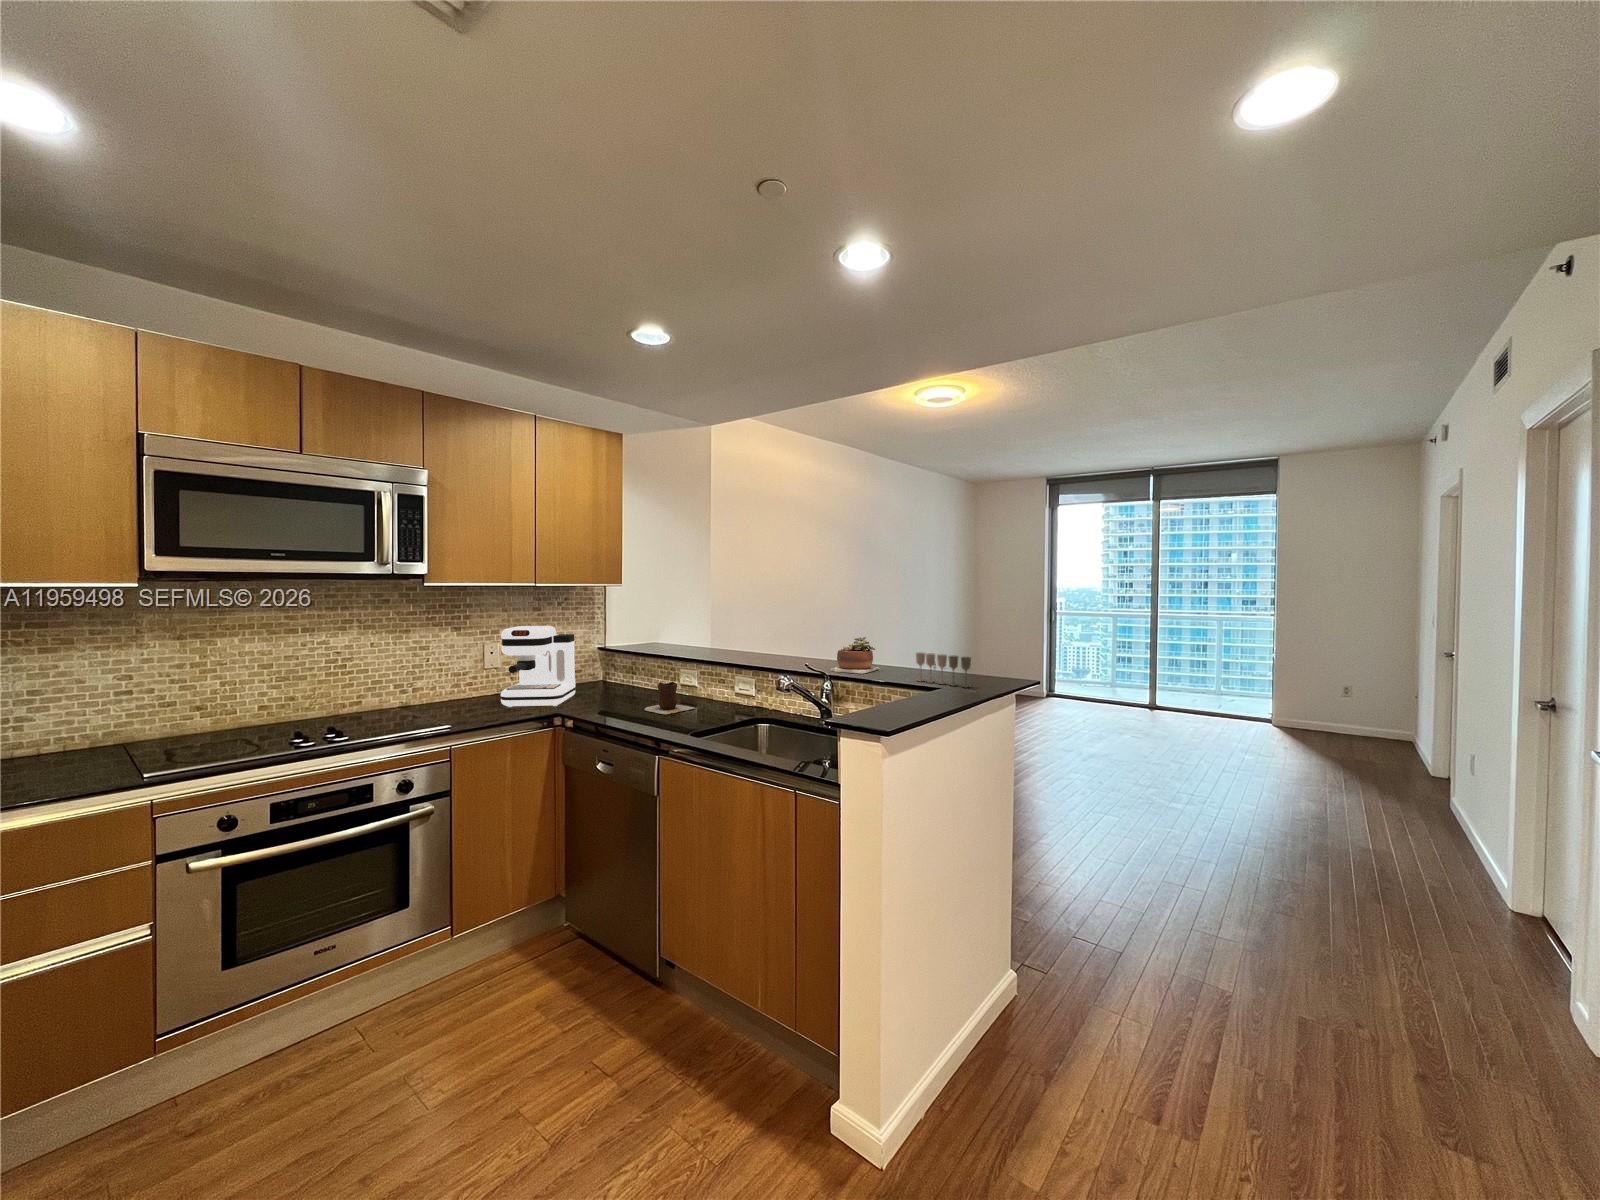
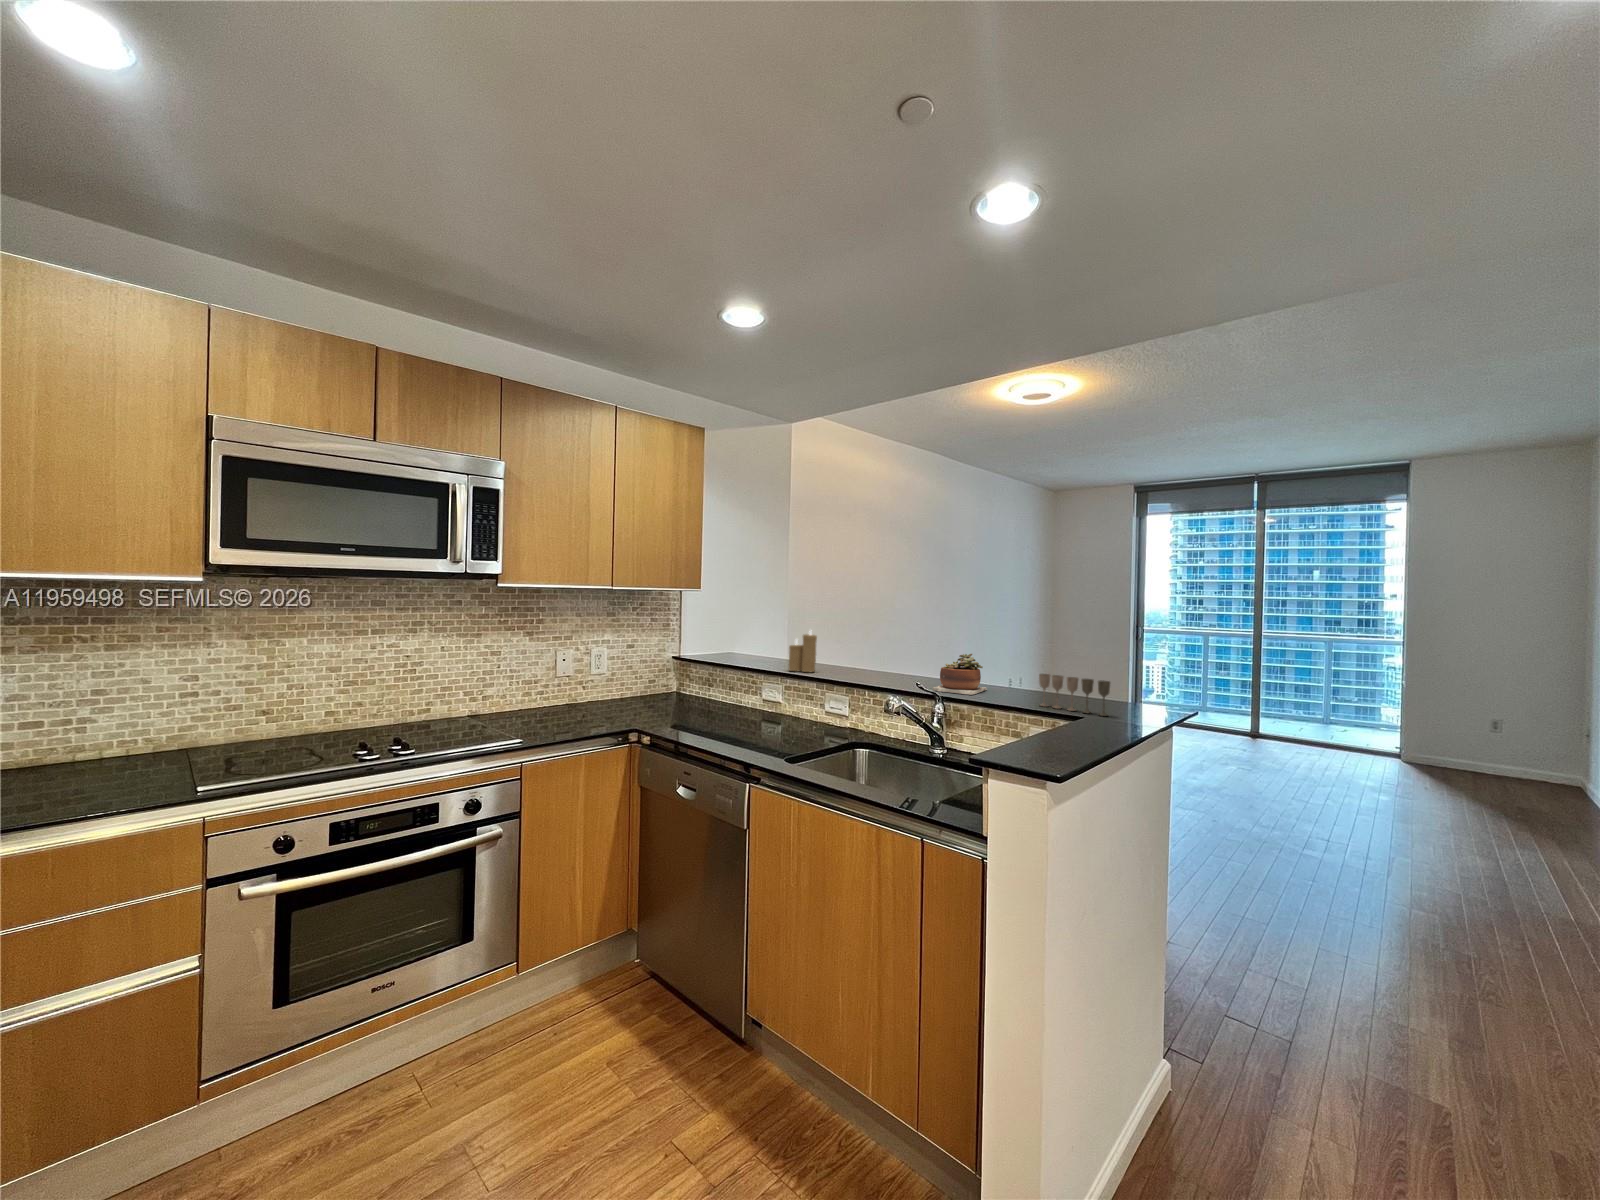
candle: none [706,618,732,659] -> present [789,631,817,672]
coffee maker: present [501,626,575,707] -> none [574,633,650,719]
vase: present [645,681,694,714] -> none [726,696,781,733]

